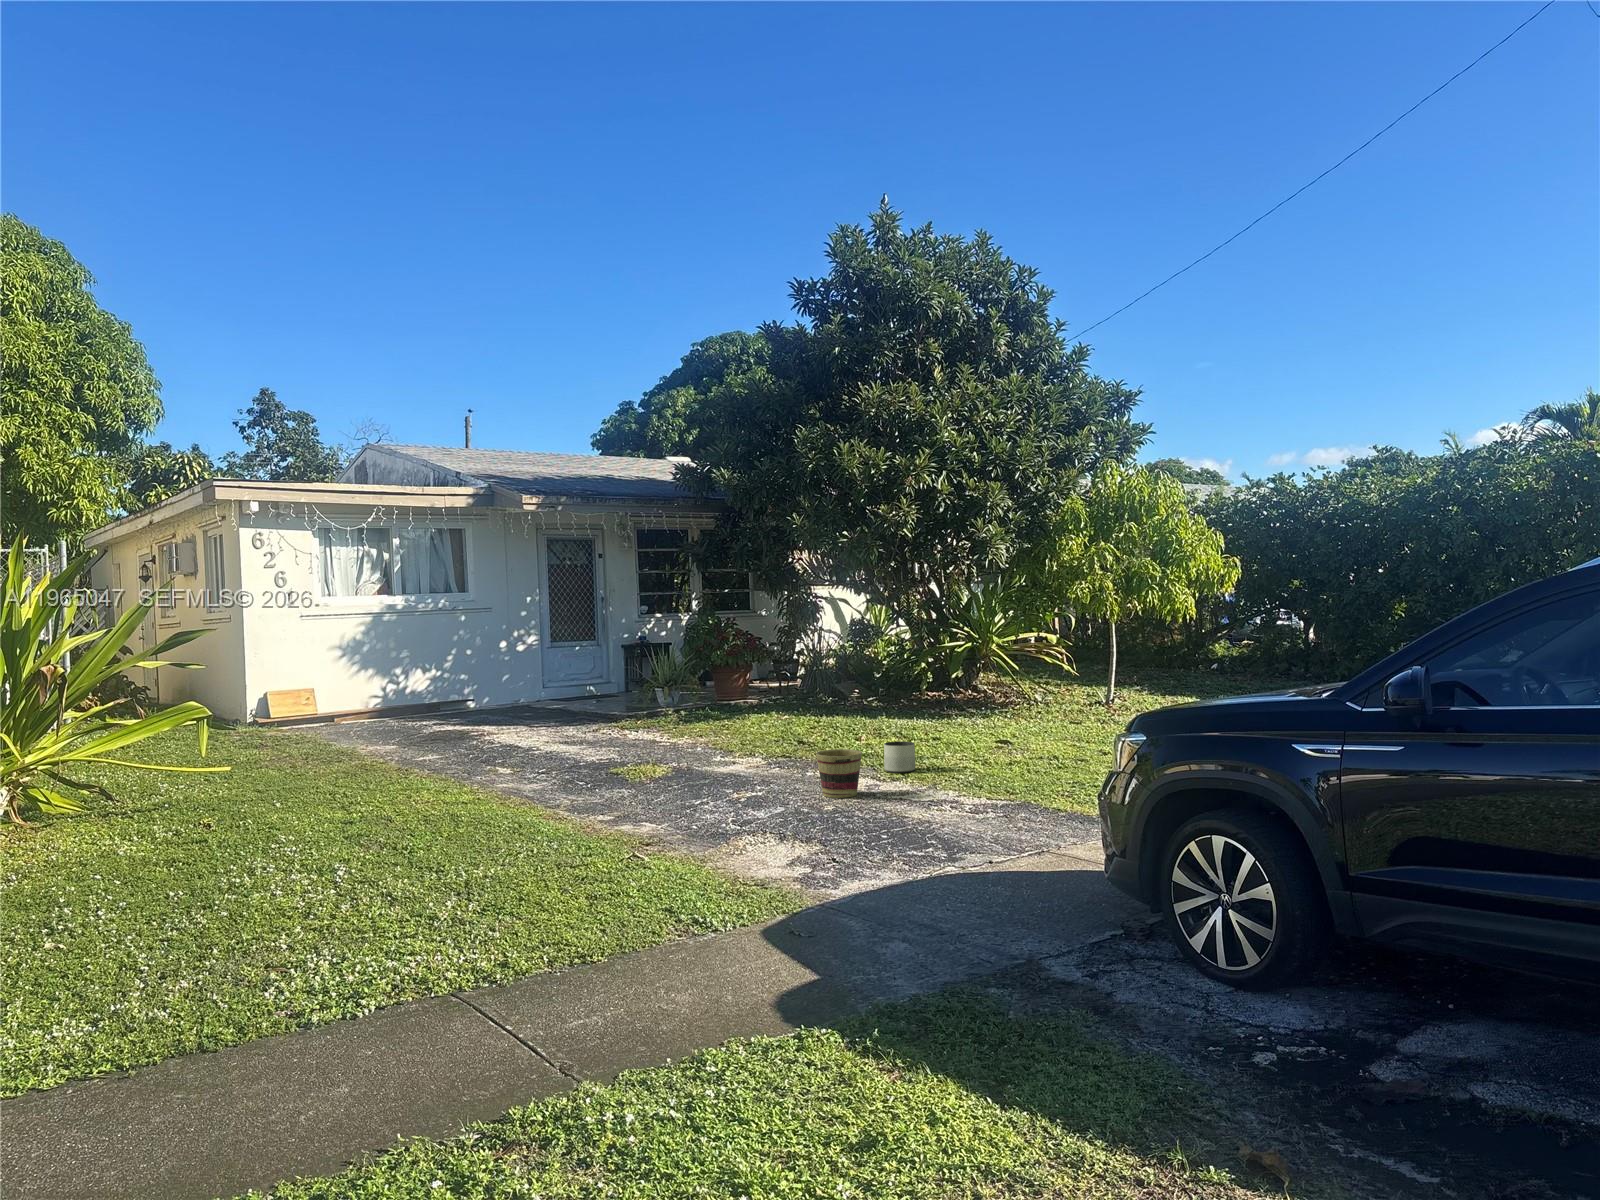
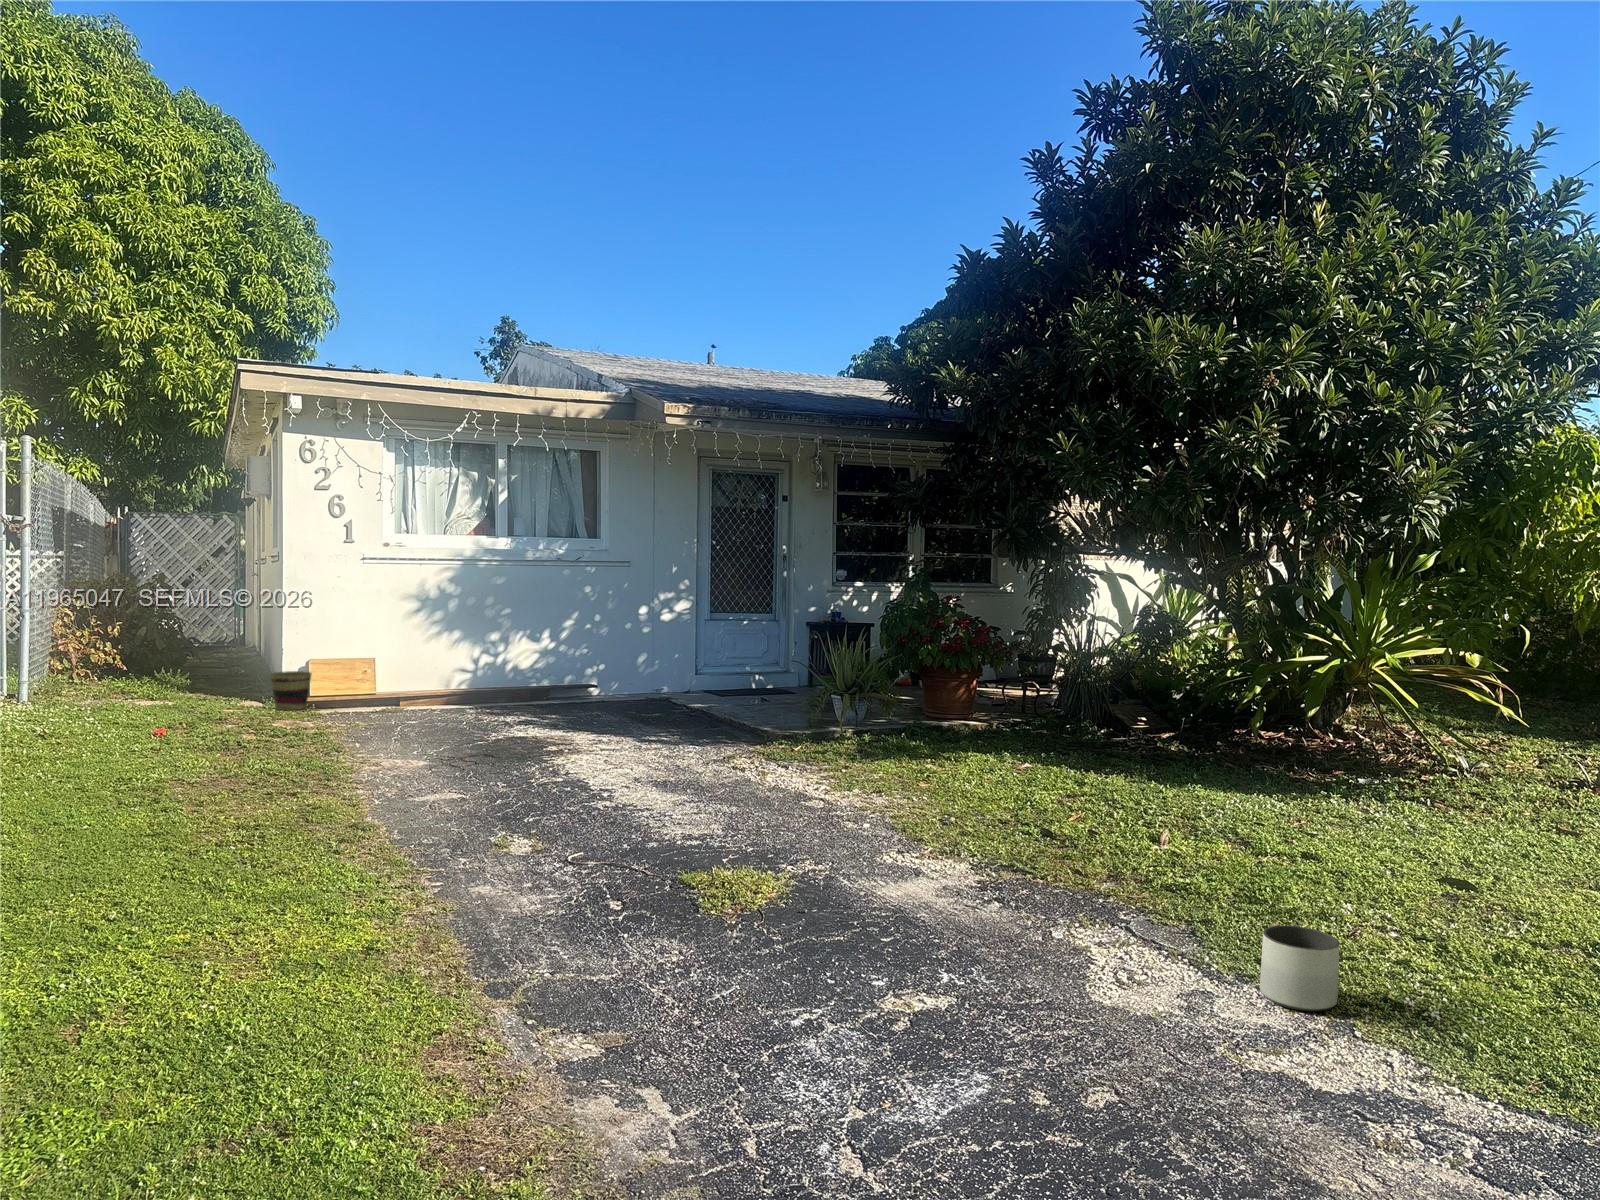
basket: present [816,749,862,798] -> present [271,671,311,710]

